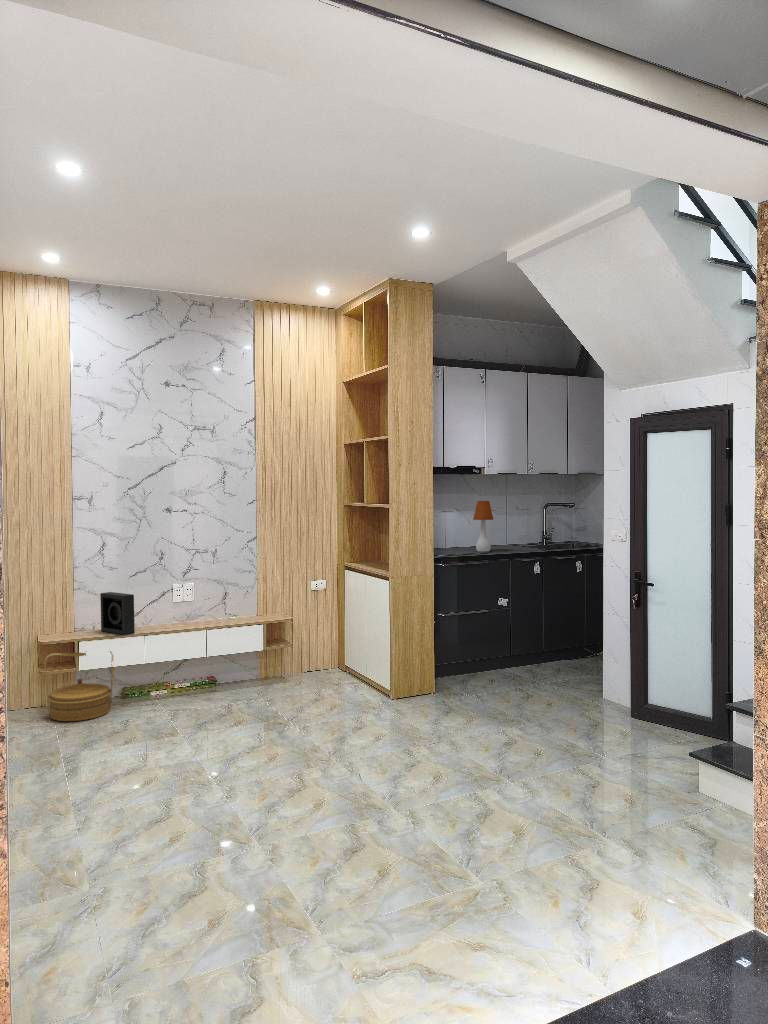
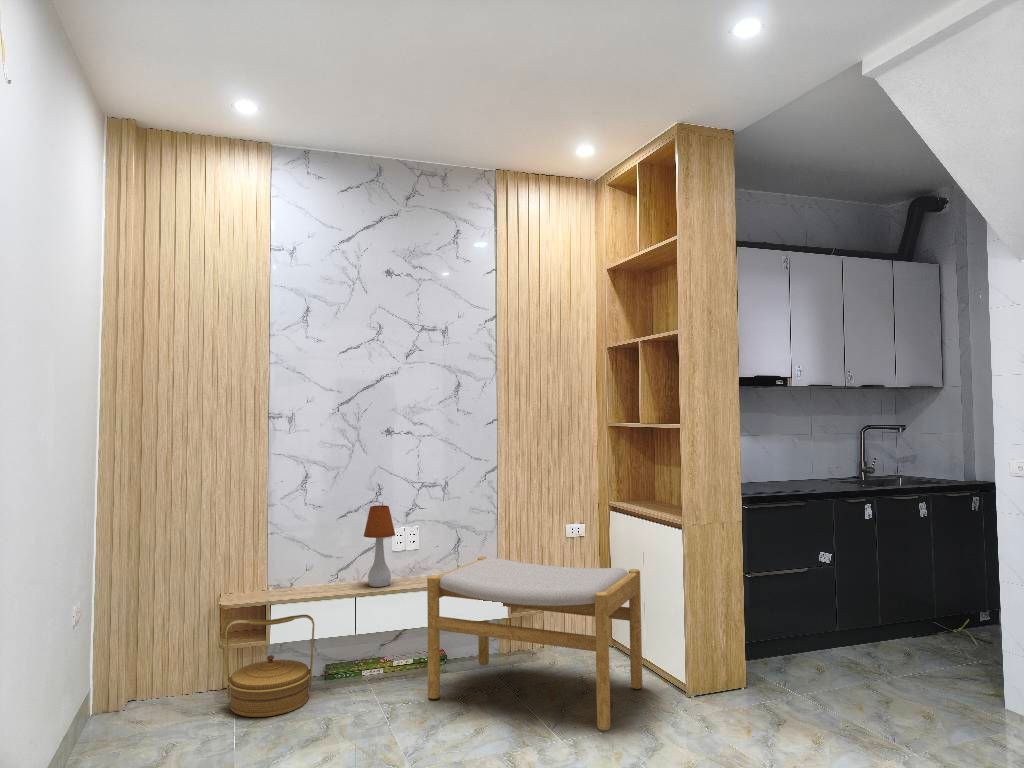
table lamp: present [473,501,493,552] -> present [364,505,395,587]
speaker: present [100,592,135,635] -> none [301,537,343,596]
footstool: none [200,605,359,718] -> present [427,557,642,731]

